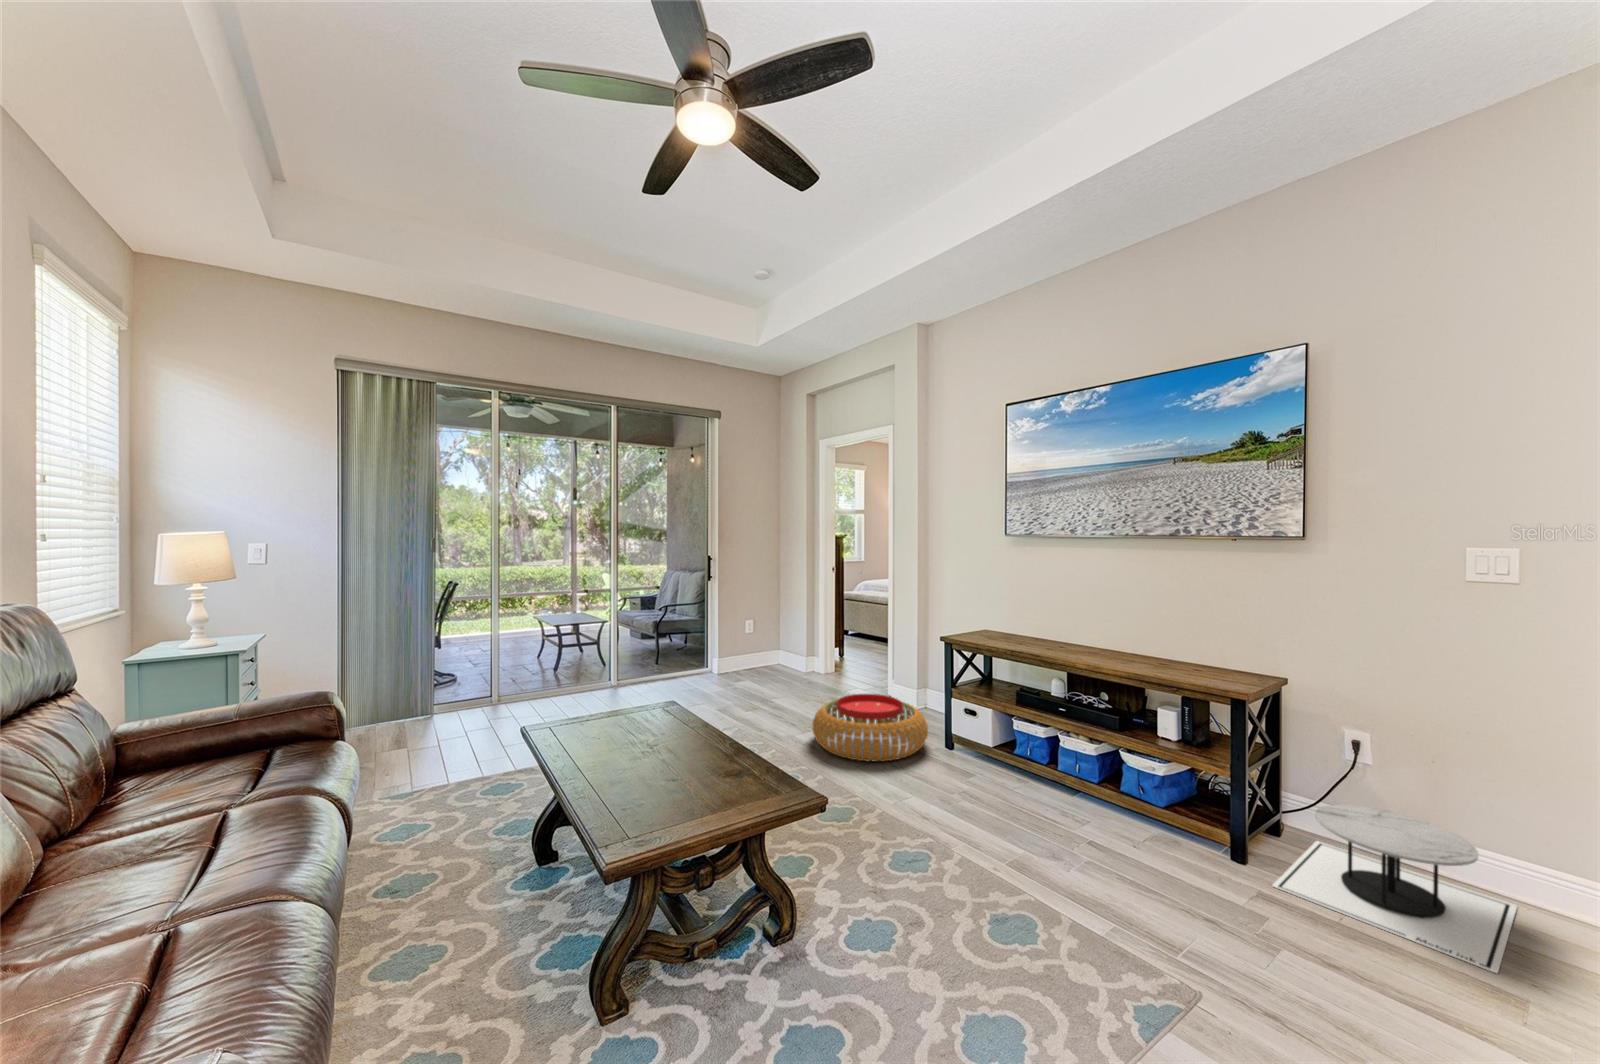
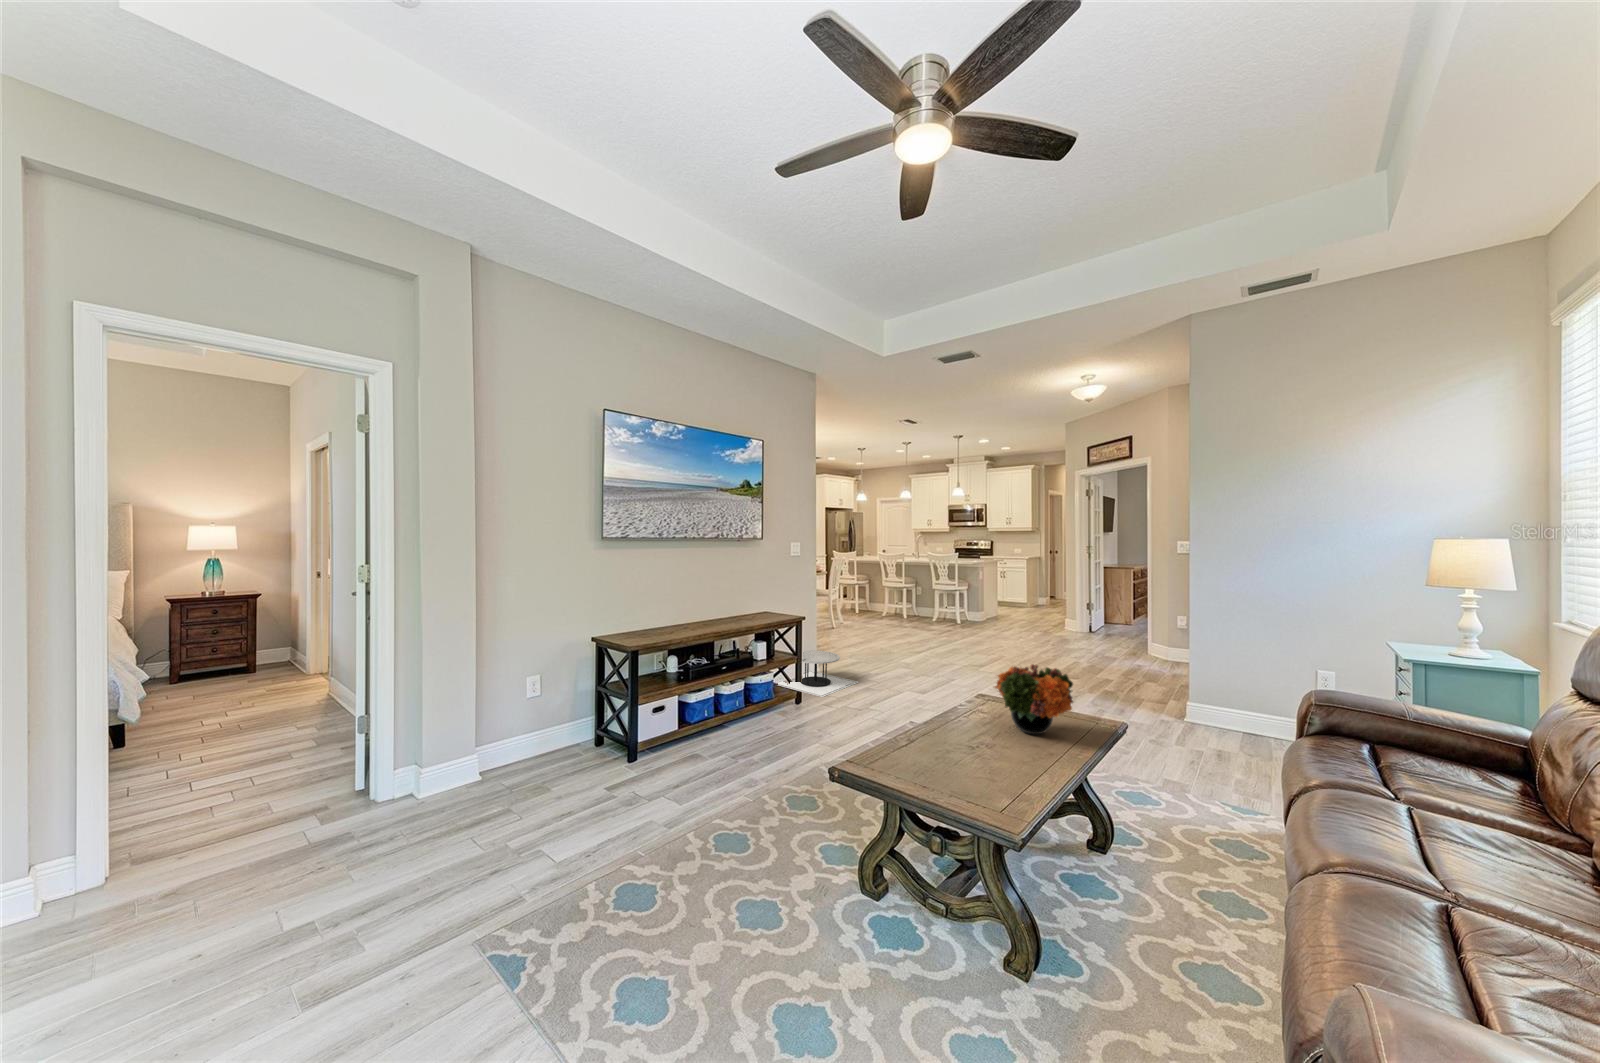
pouf: present [812,694,928,762] -> none [542,733,689,830]
flower arrangement: none [627,697,741,805] -> present [995,664,1073,734]

